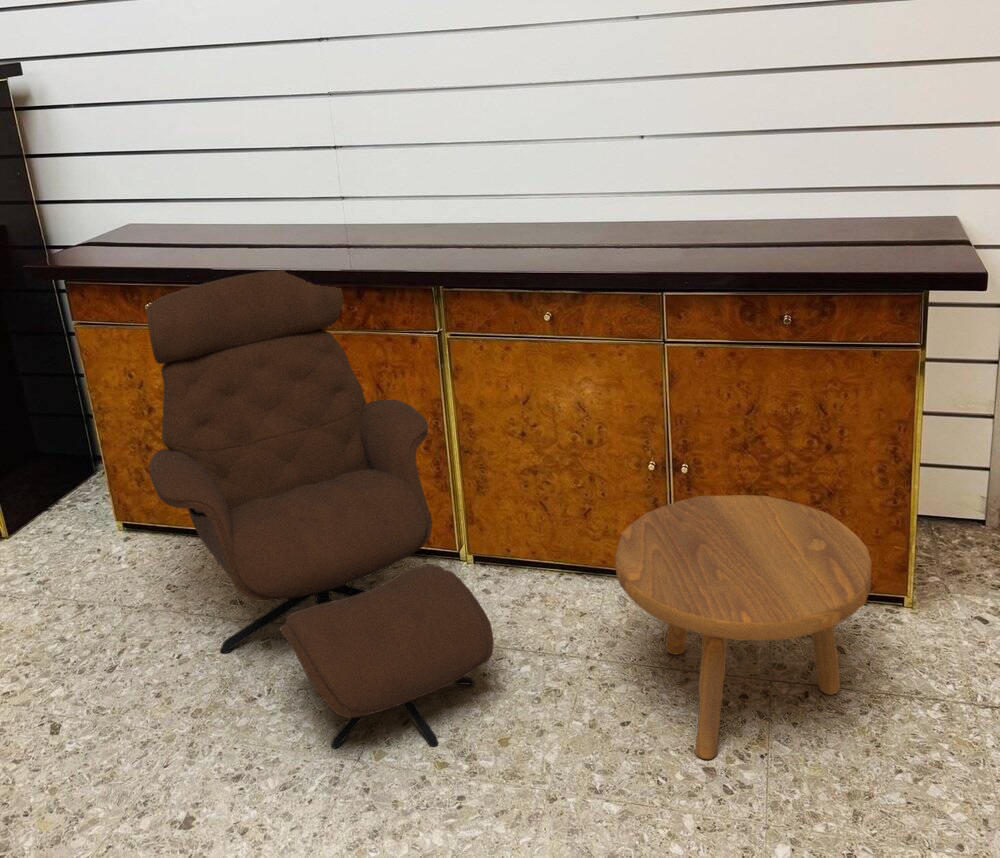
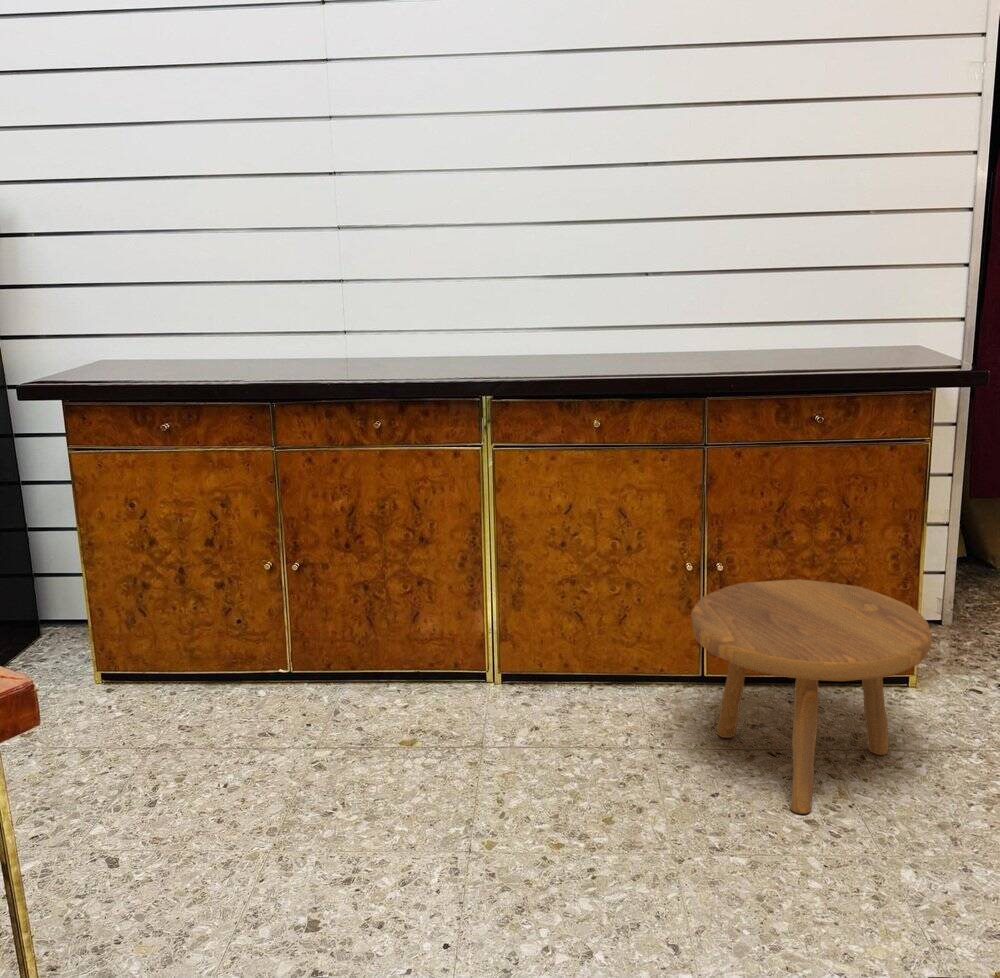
lounge chair: present [146,270,494,748] -> none [198,392,584,845]

